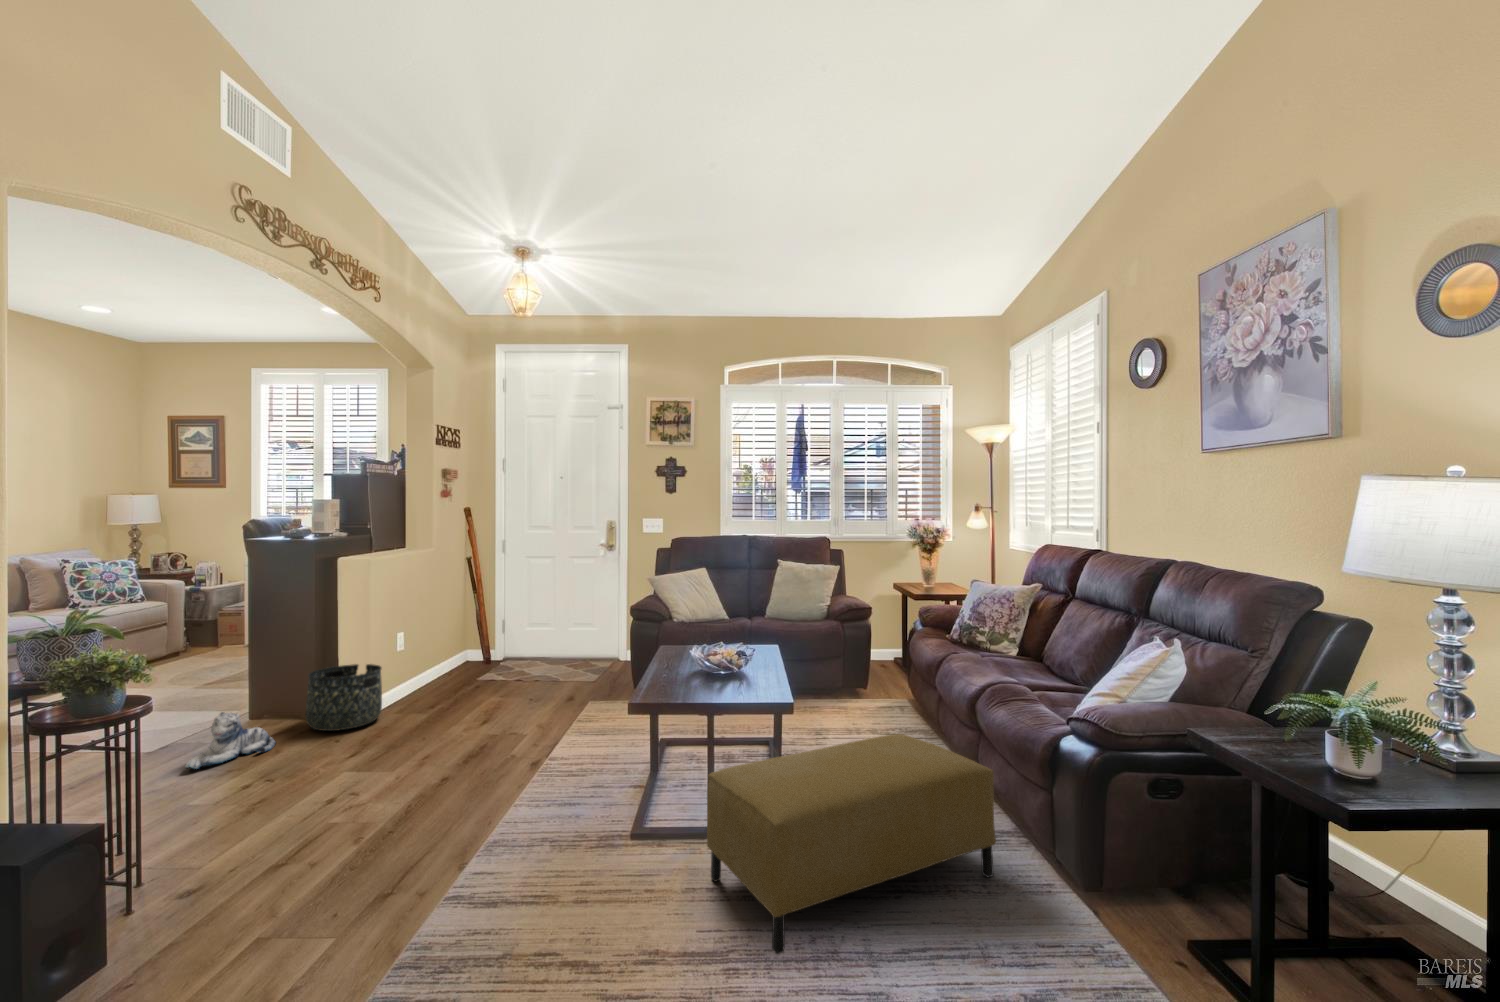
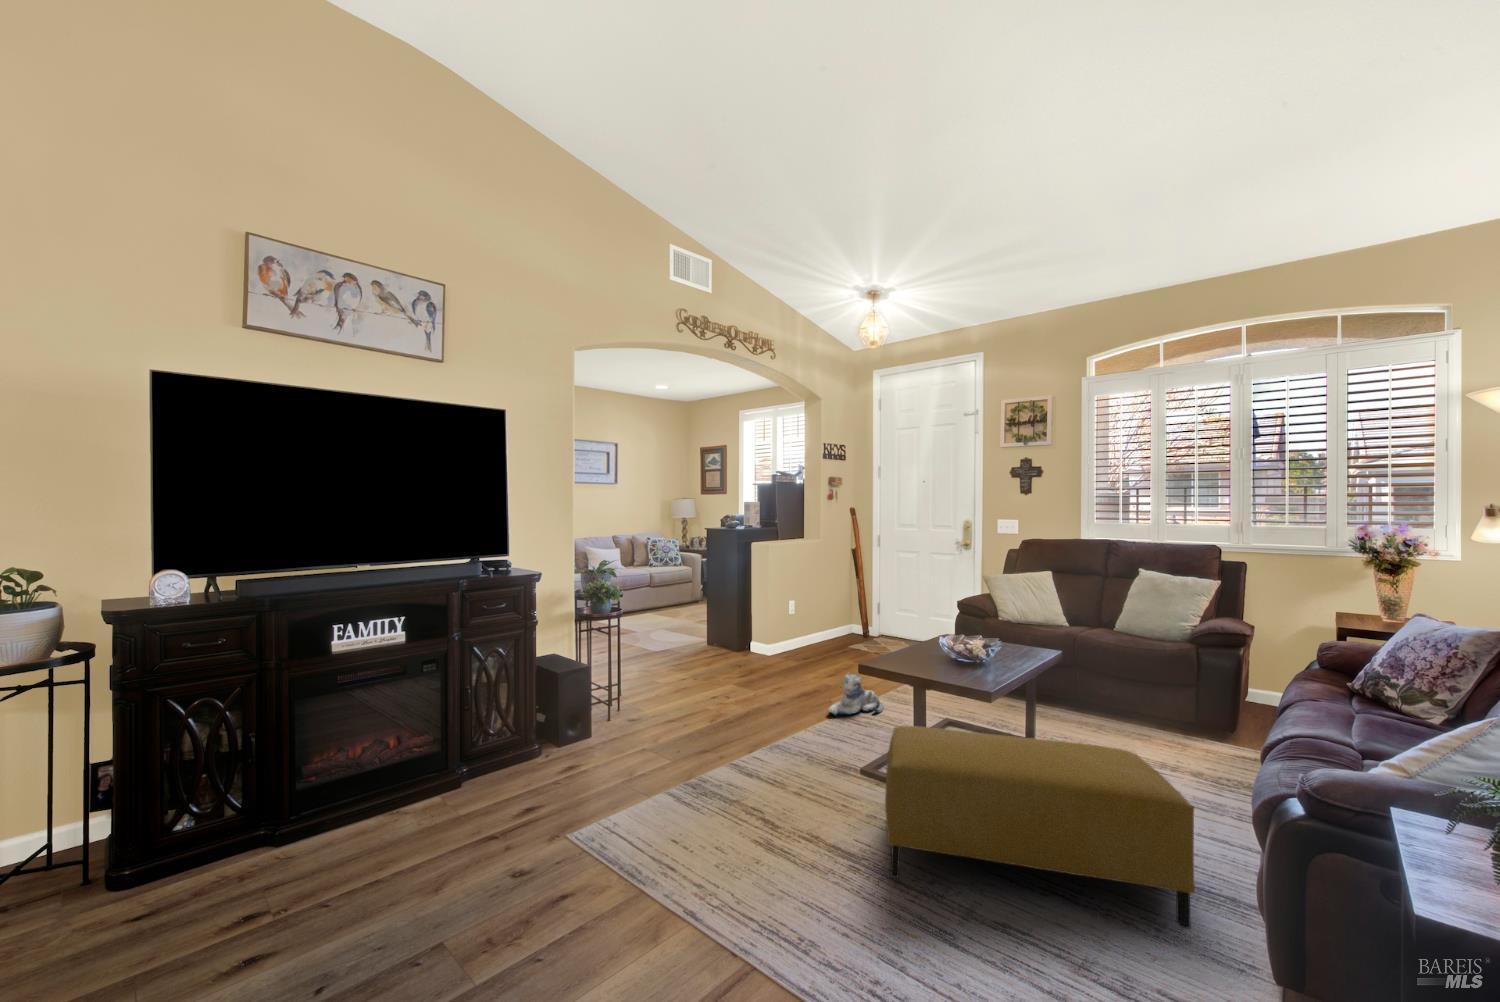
basket: present [306,664,382,731] -> none [728,615,773,658]
plush toy: present [185,712,276,769] -> present [828,673,884,715]

